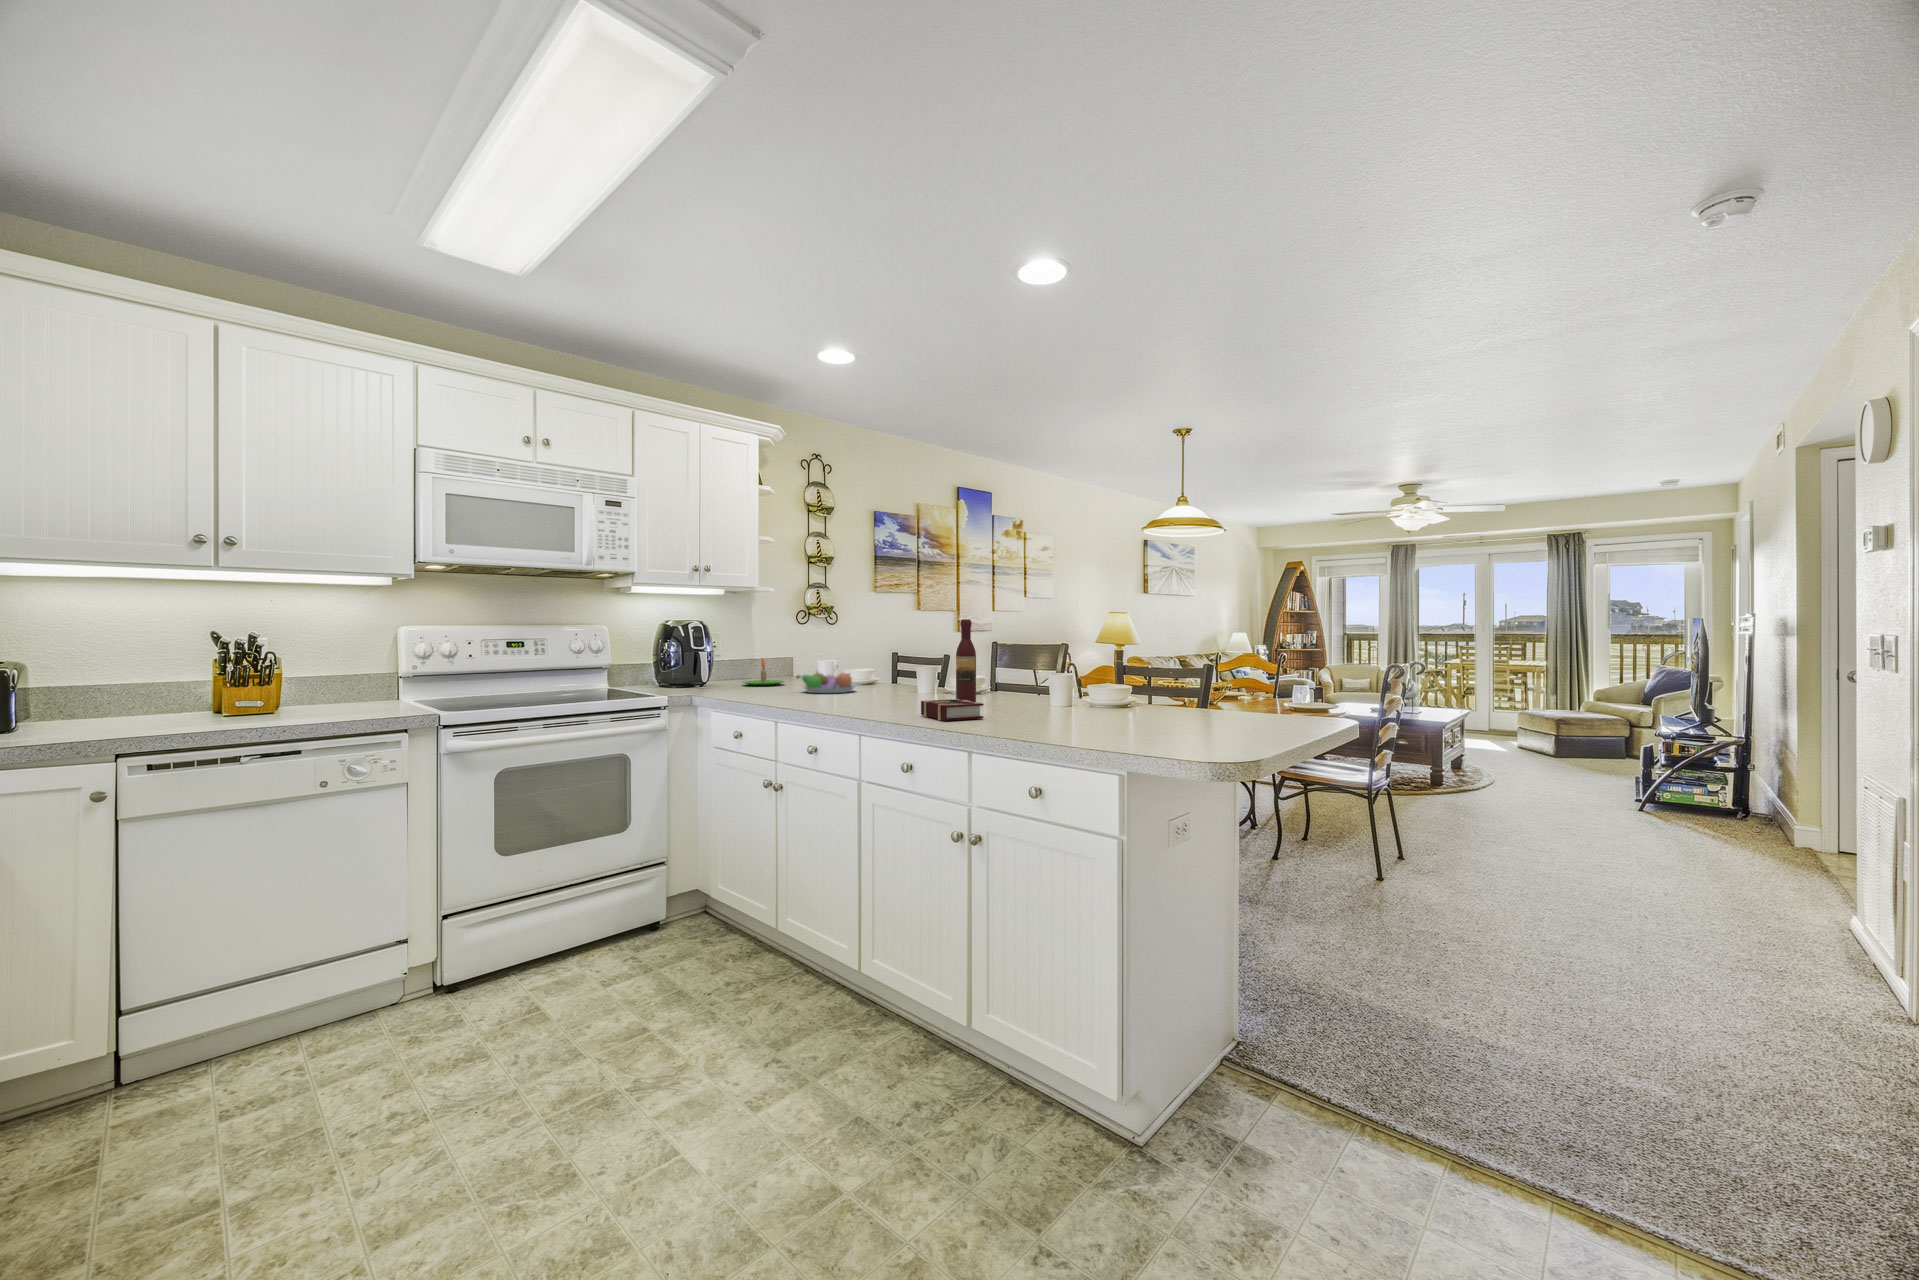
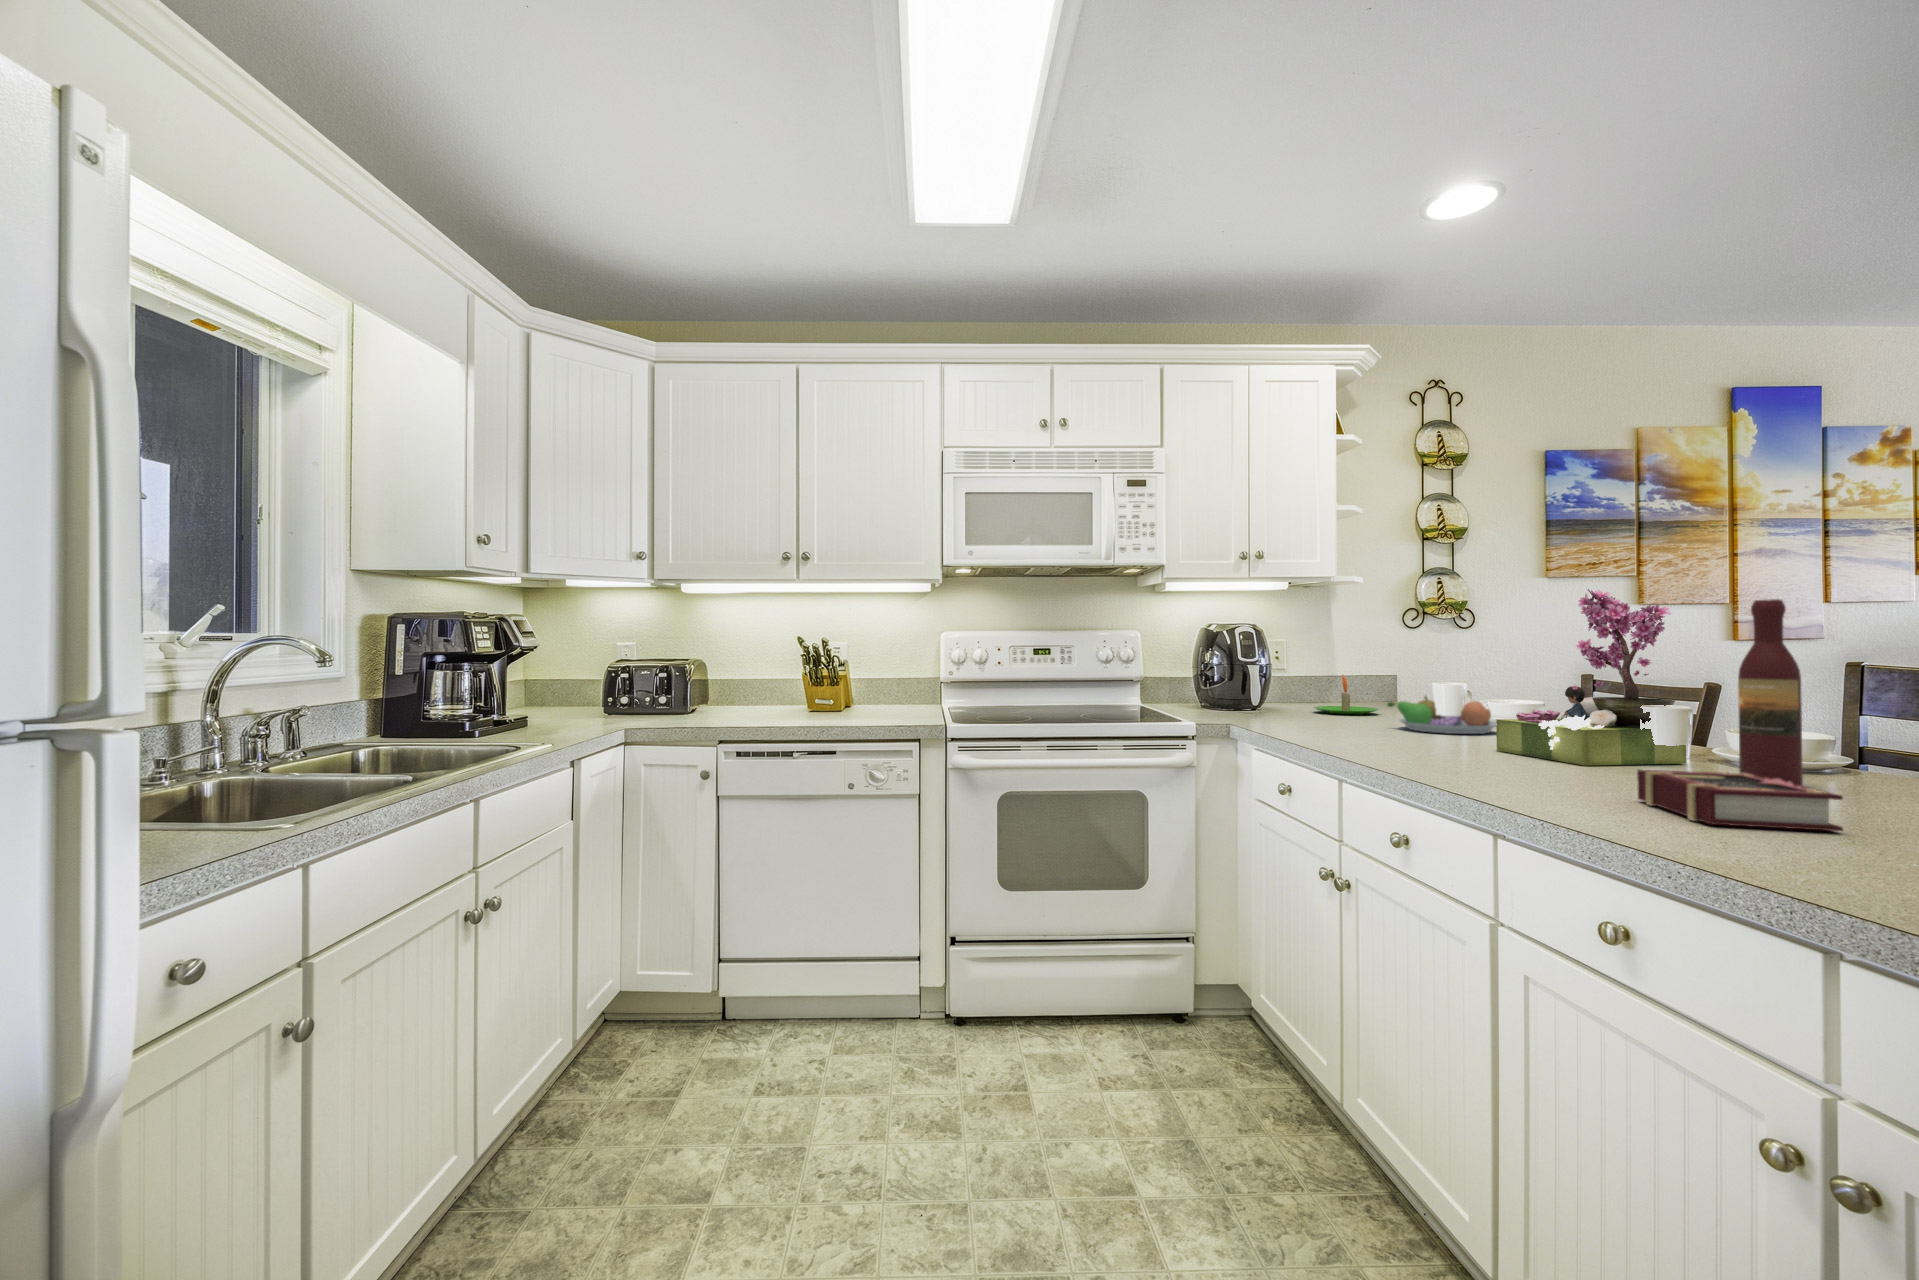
flower arrangement: none [859,608,938,704] -> present [1496,589,1686,765]

